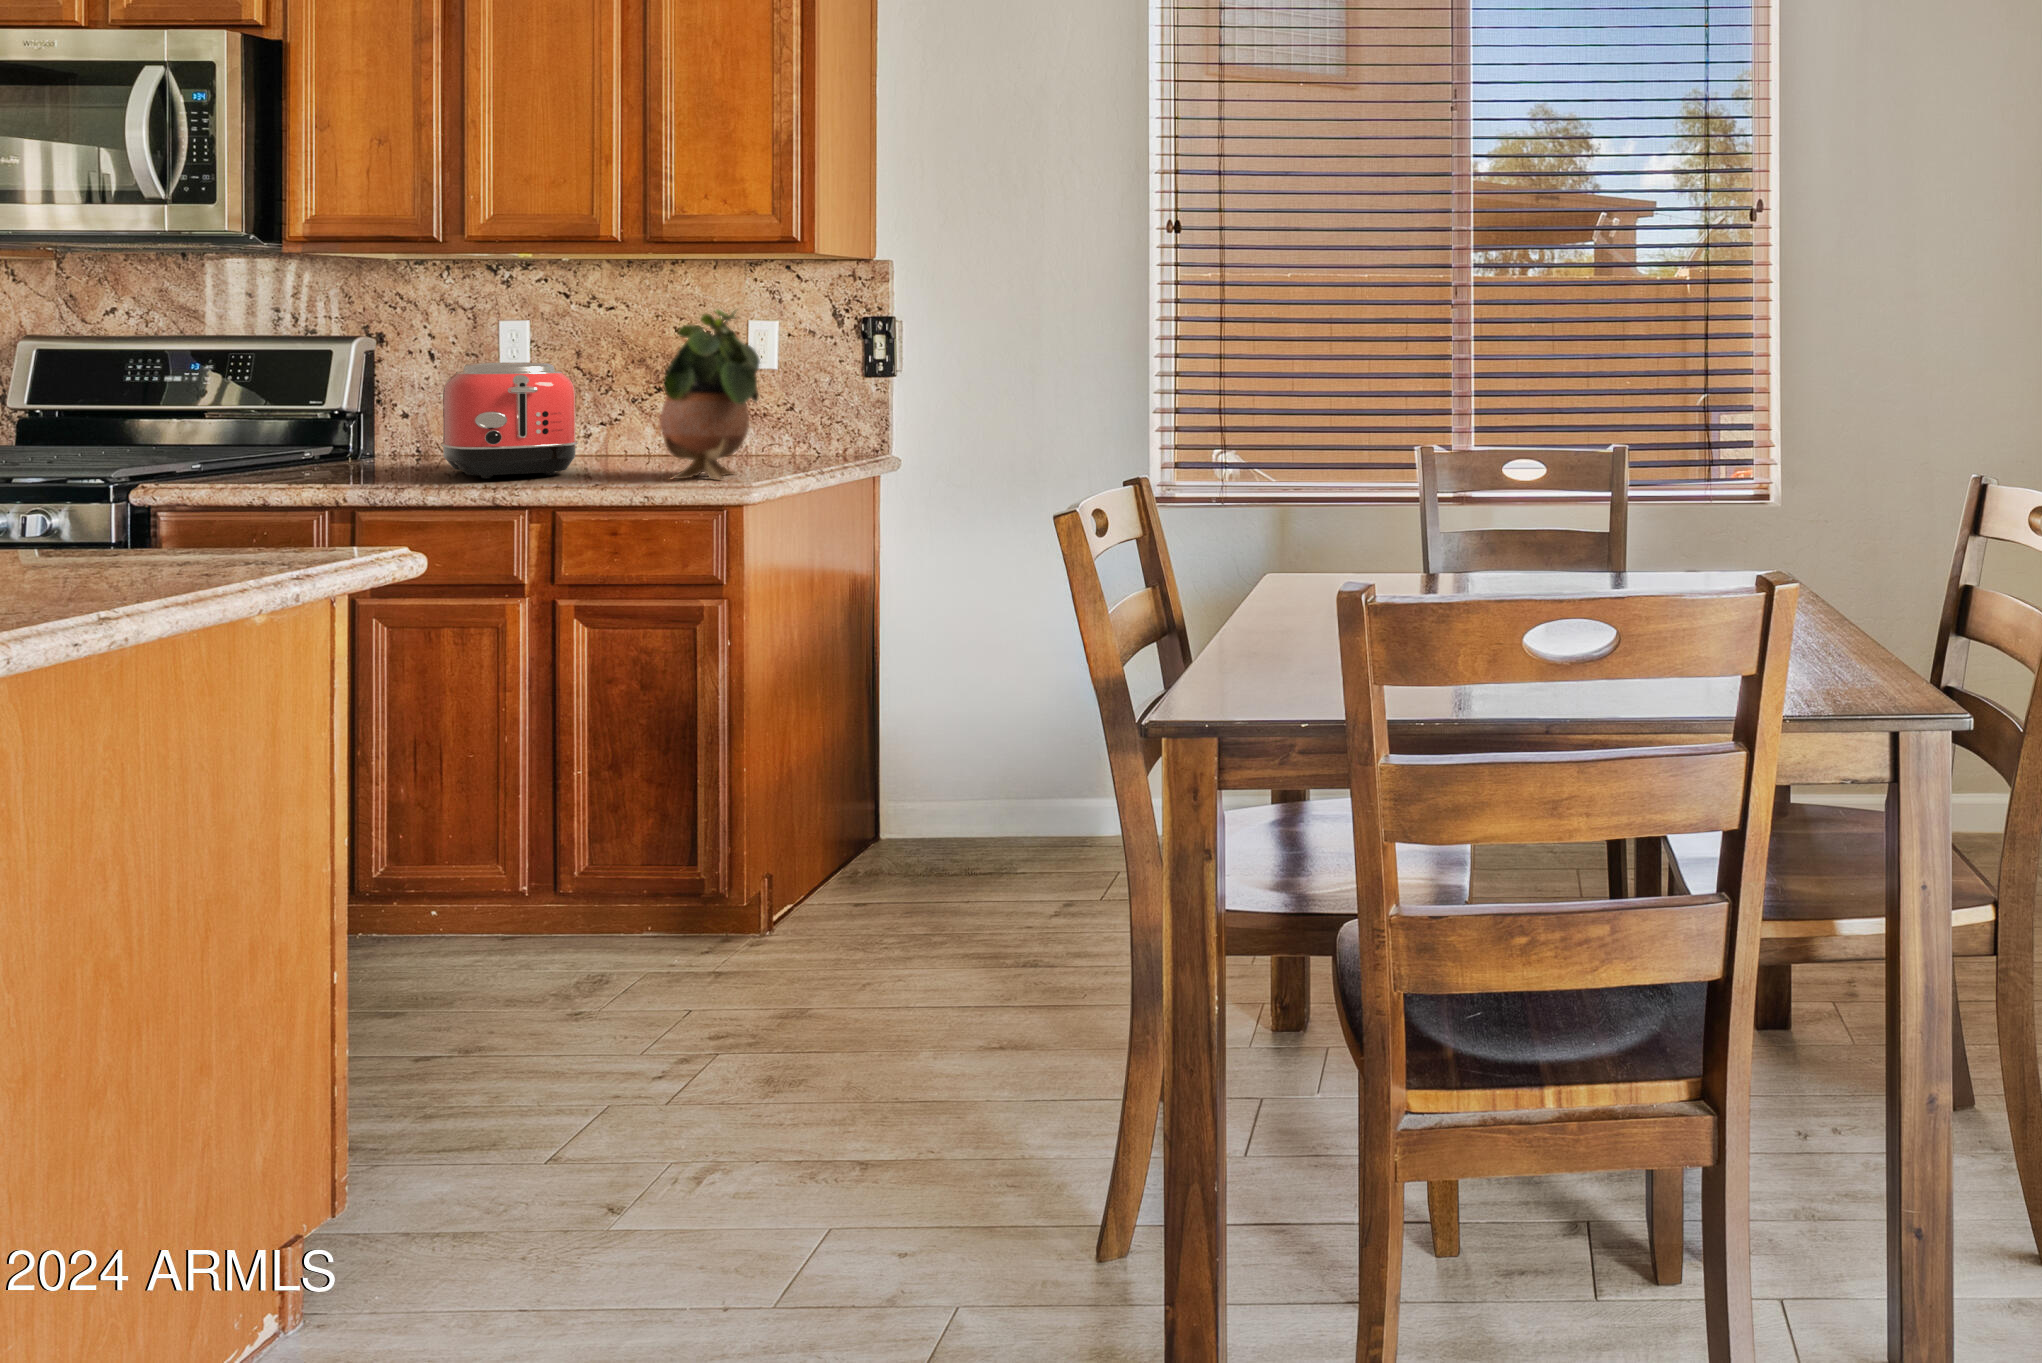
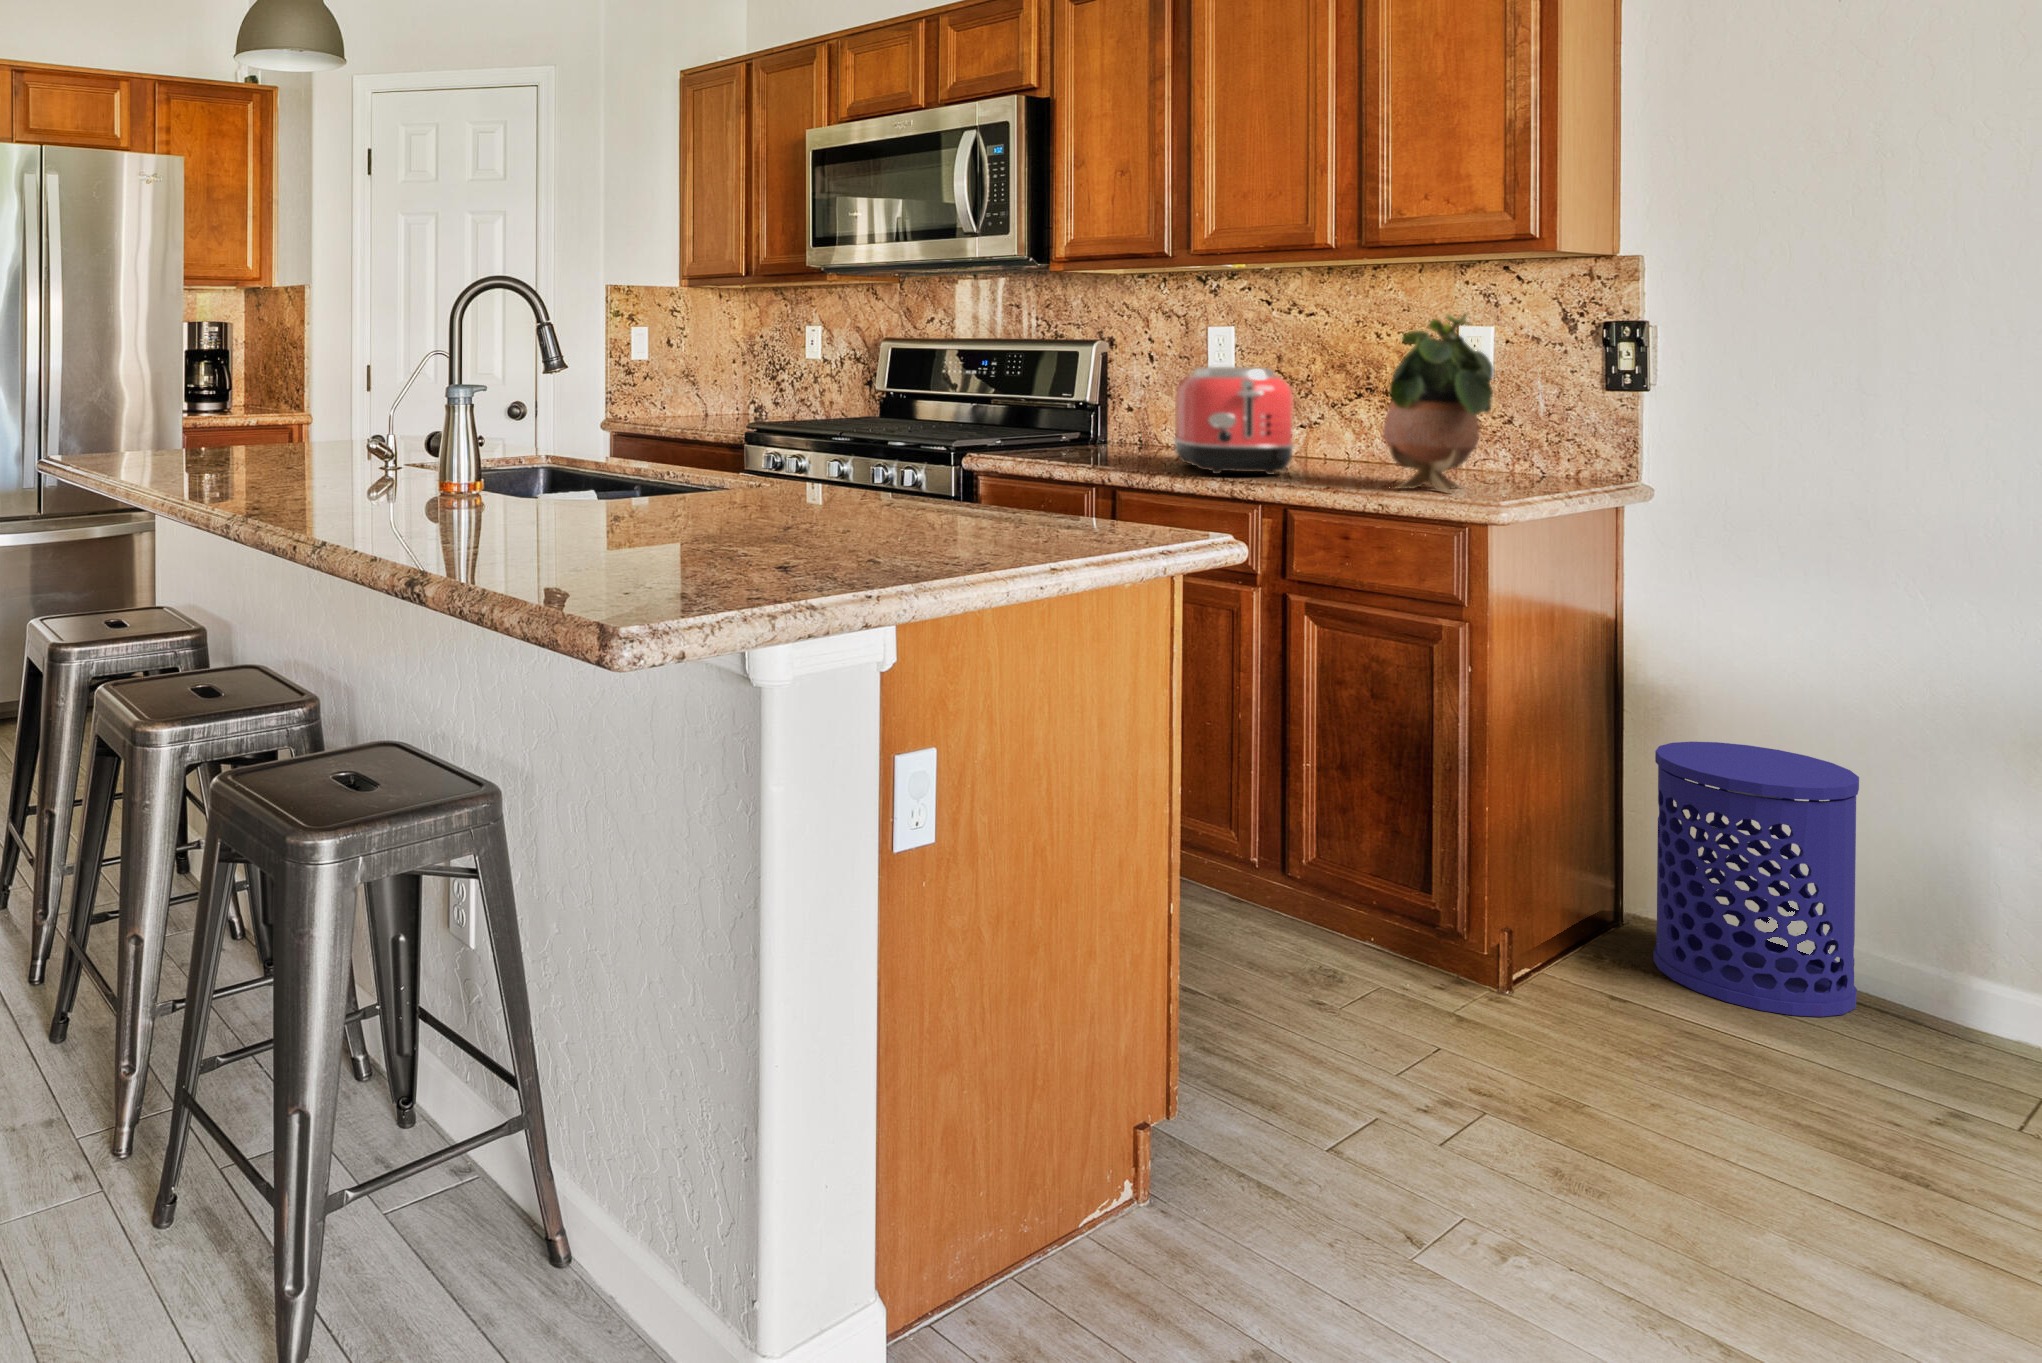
waste bin: none [897,670,1034,887] -> present [1654,742,1859,1017]

